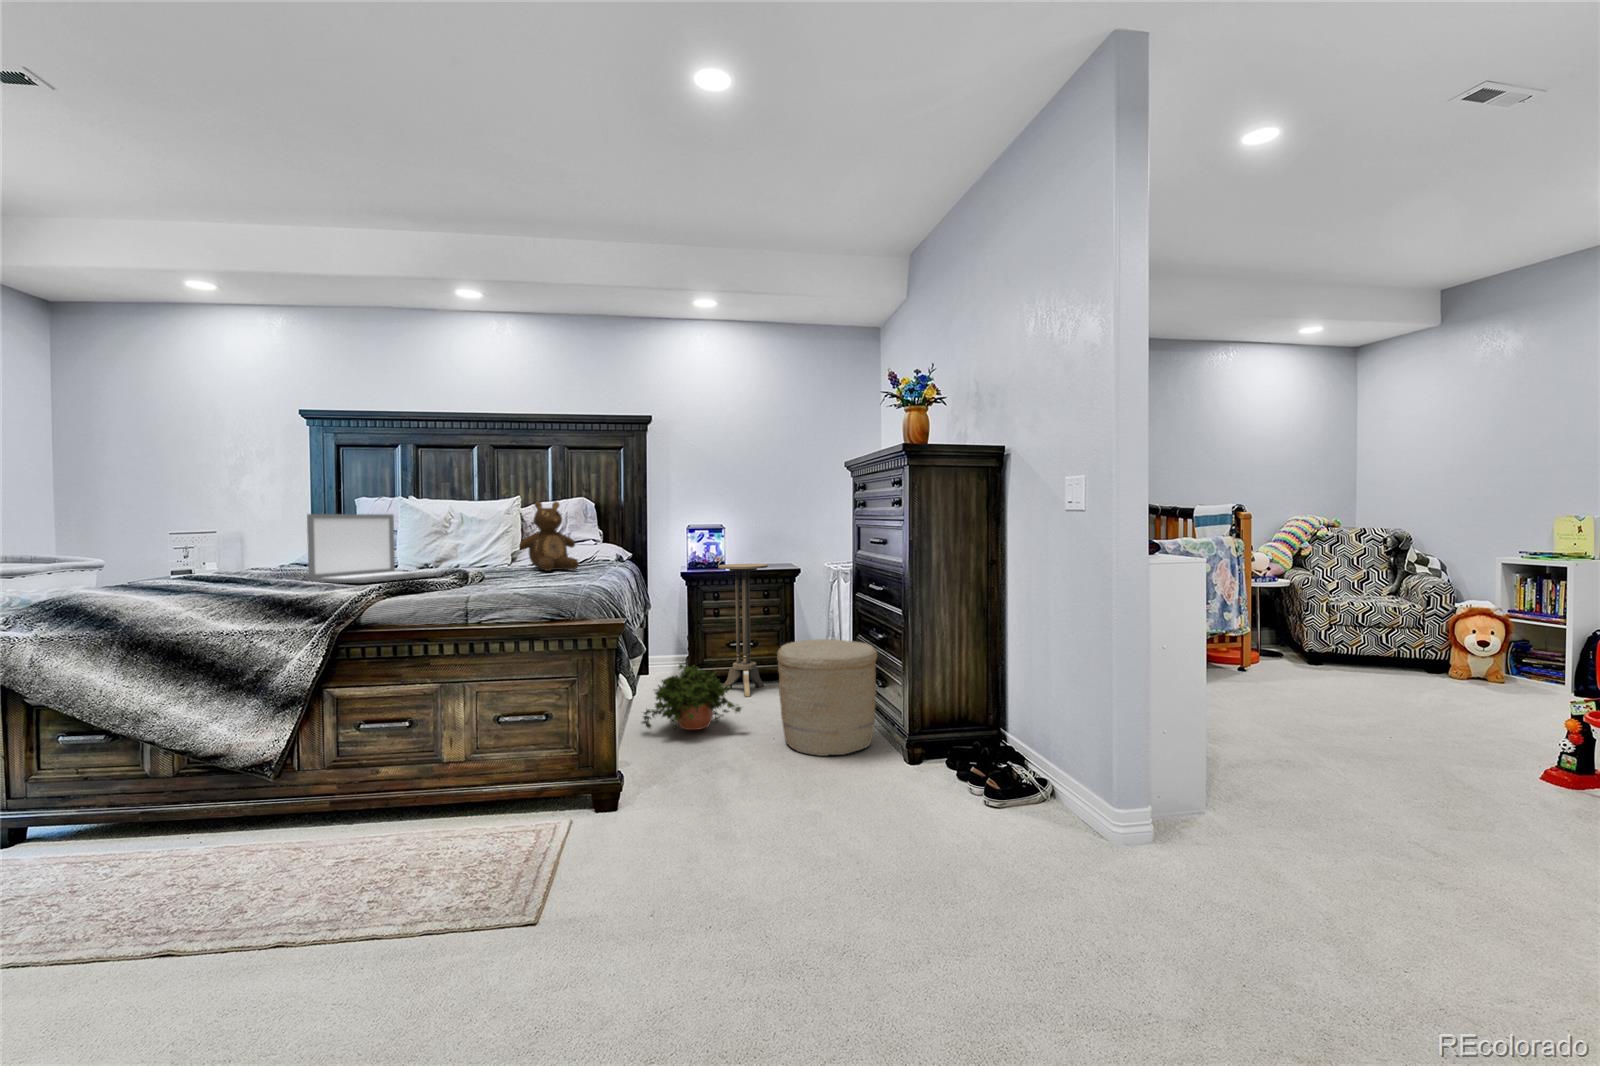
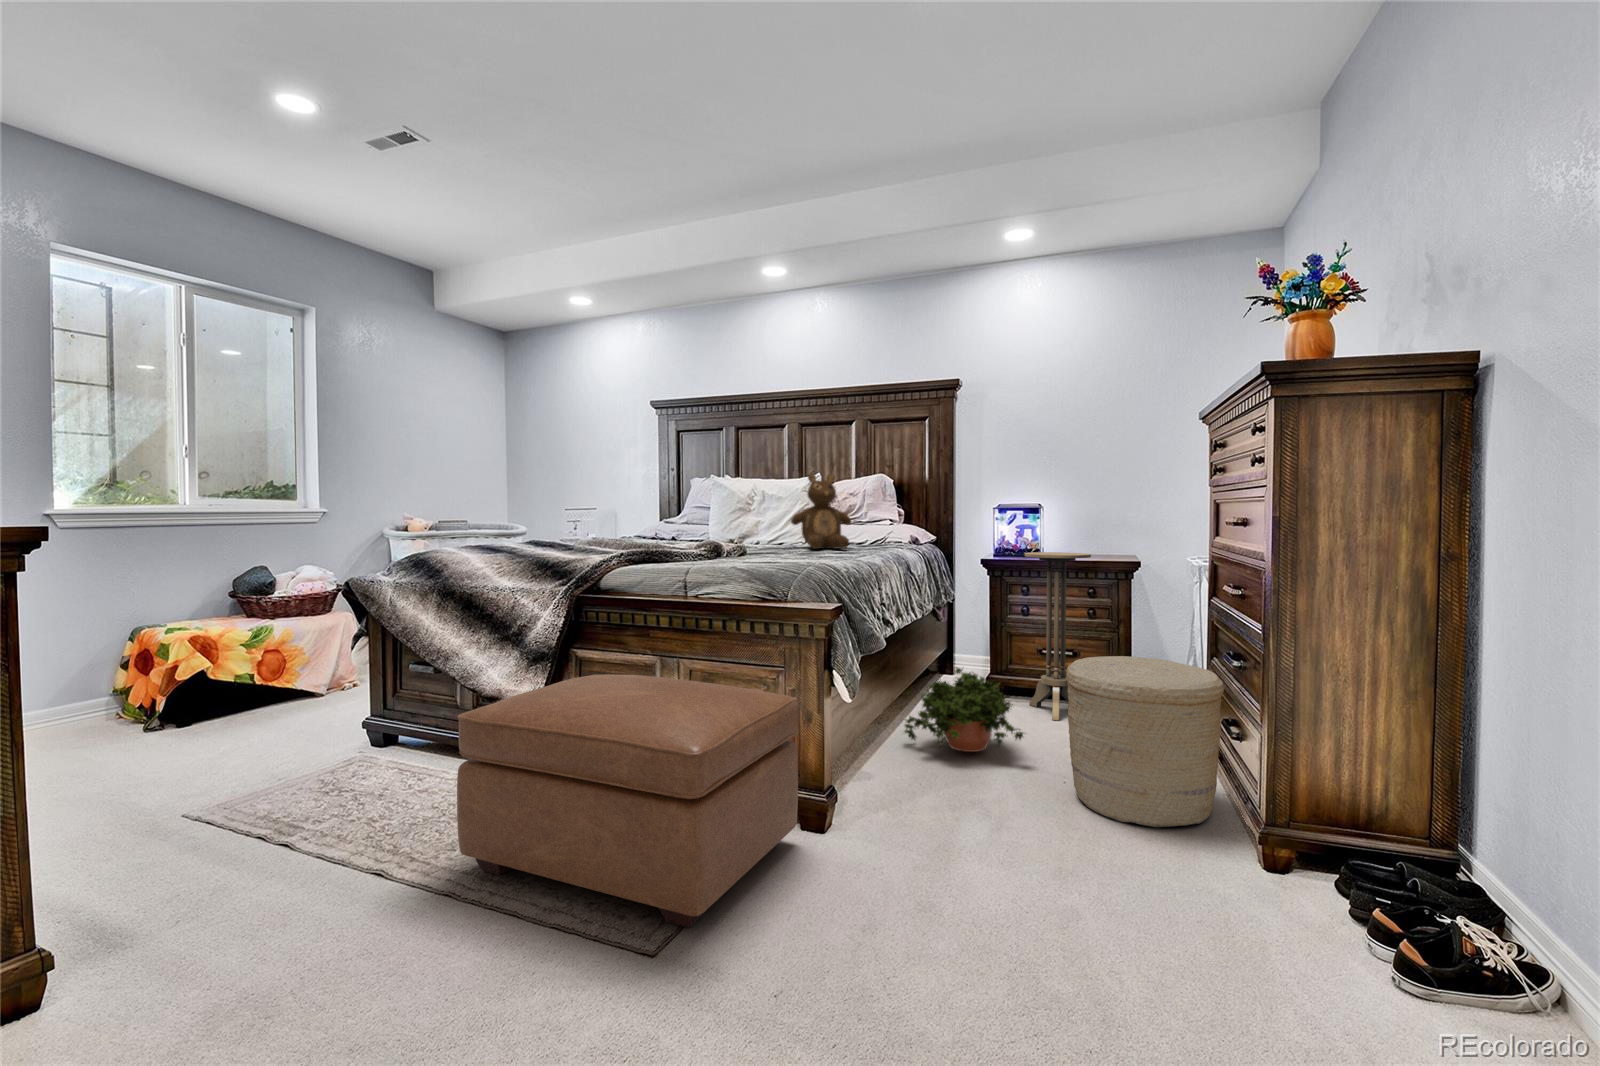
laptop: present [307,514,441,583] -> none [594,484,707,550]
ottoman: none [268,699,601,917] -> present [457,674,798,928]

